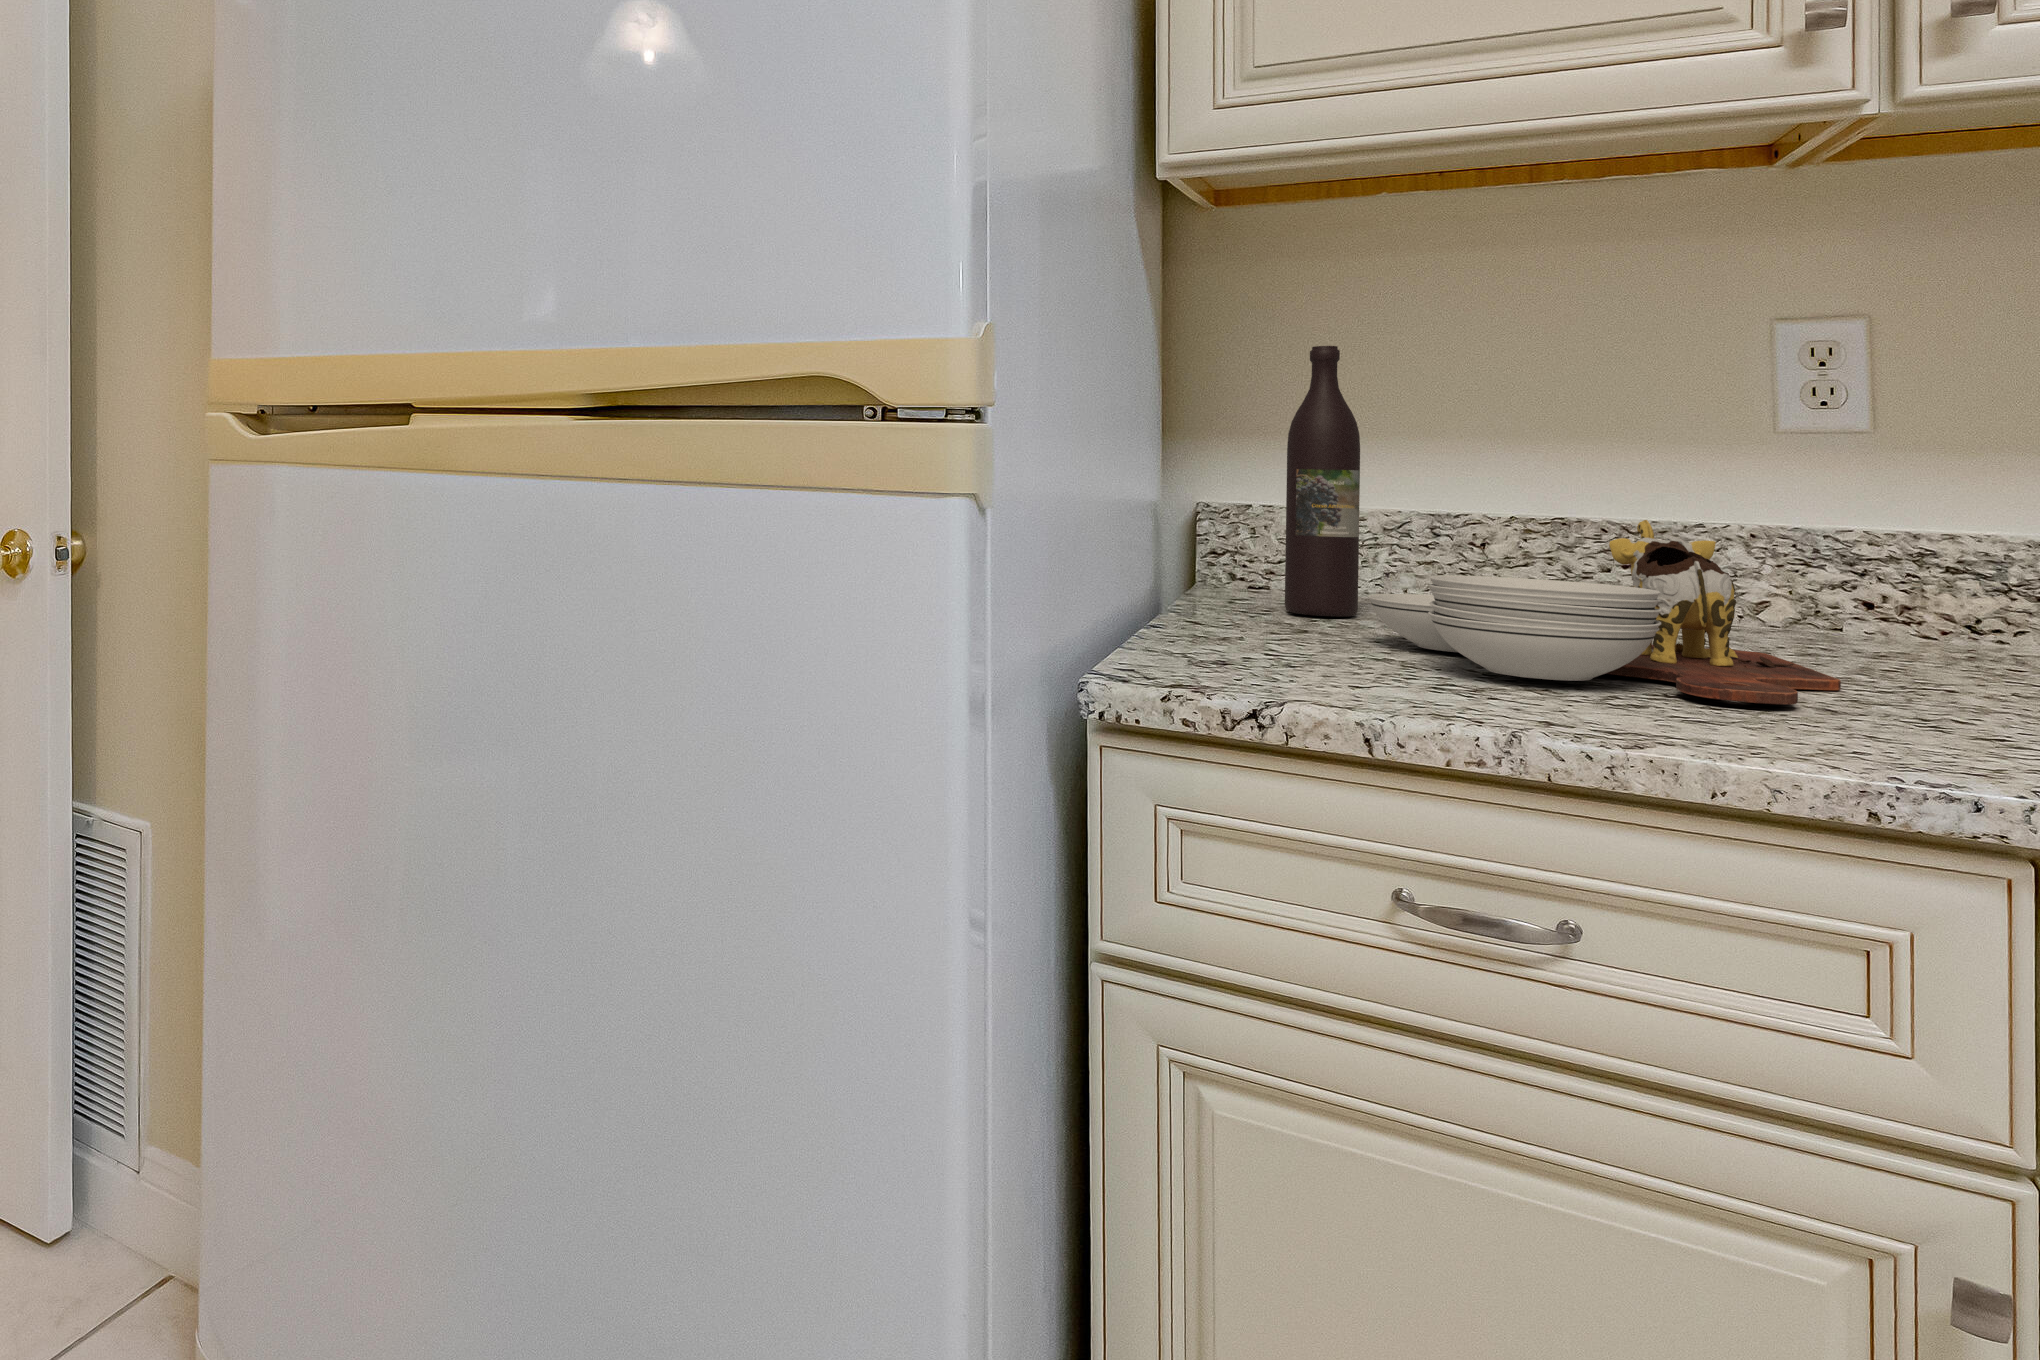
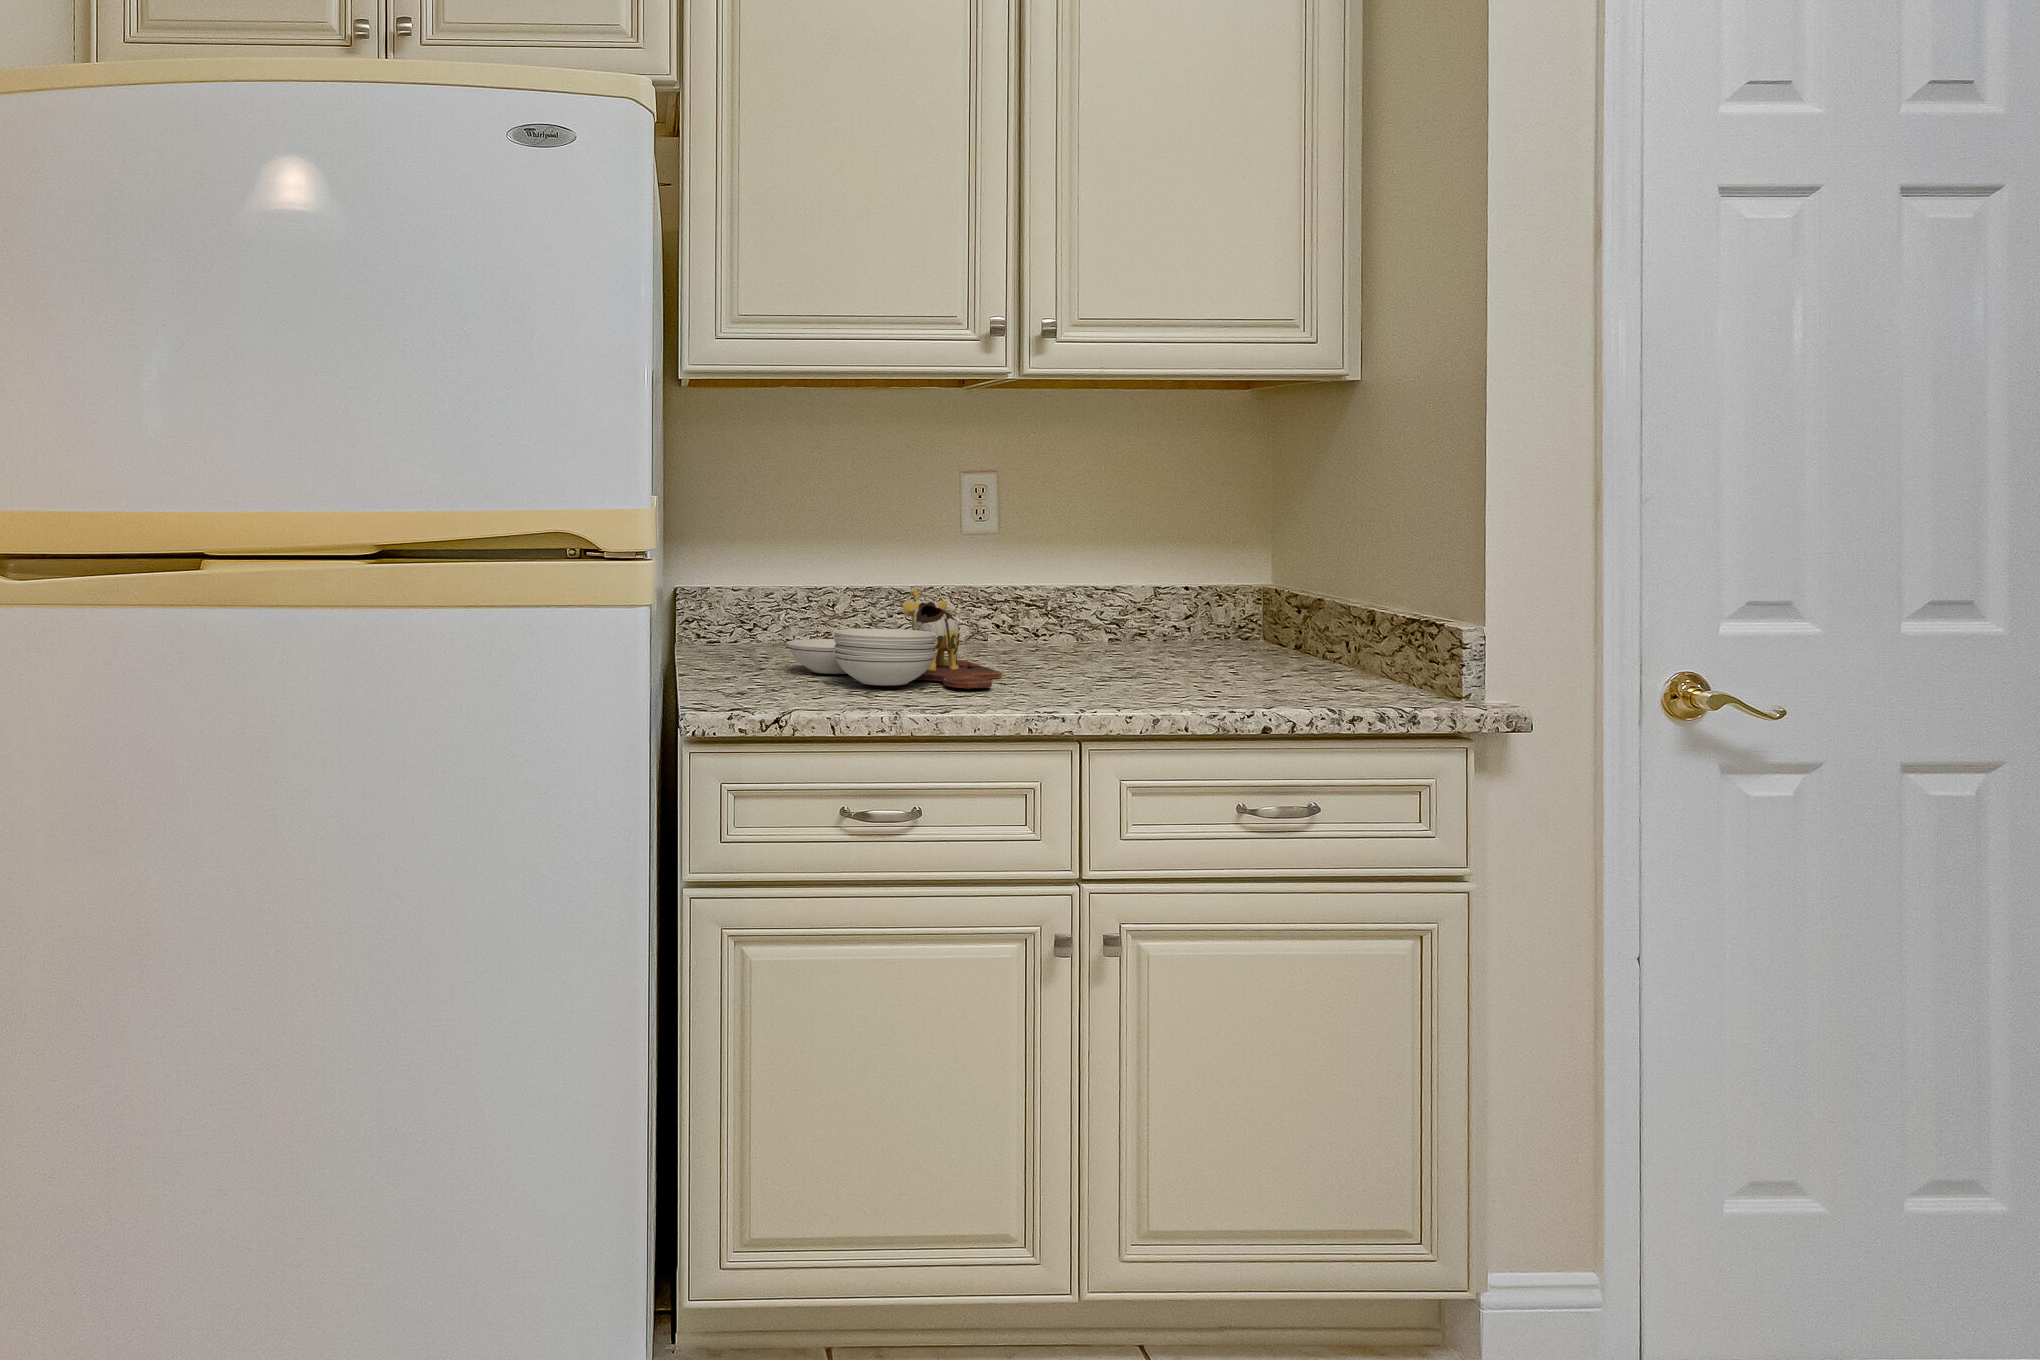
wine bottle: present [1285,346,1360,617] -> none [717,474,760,656]

